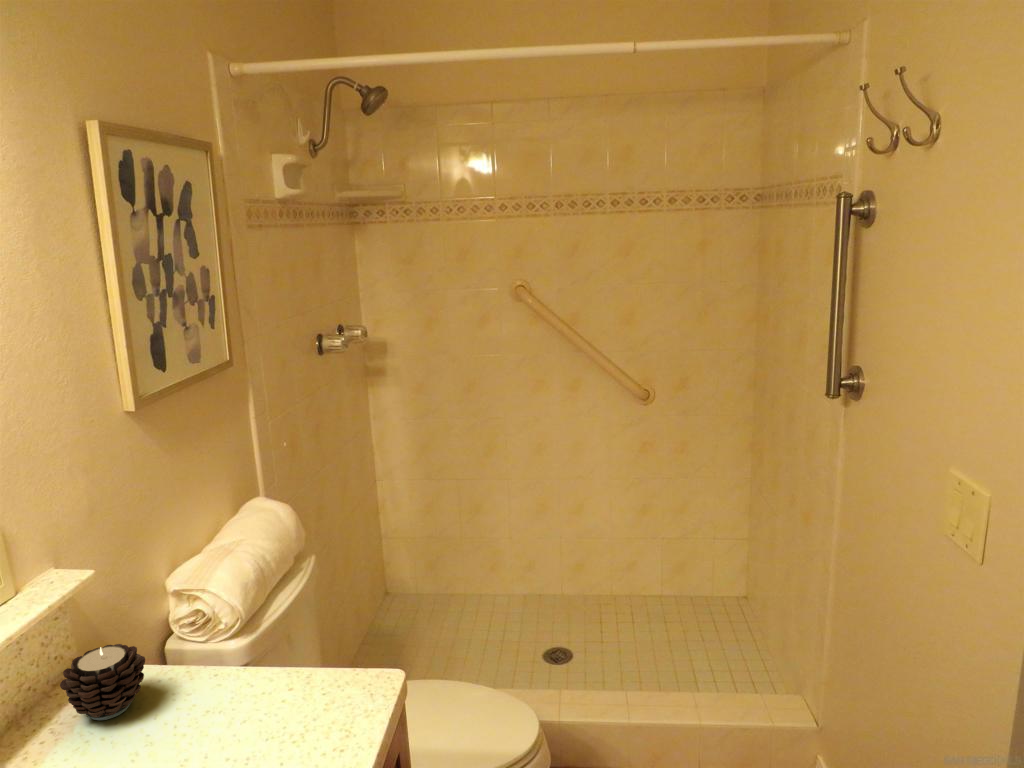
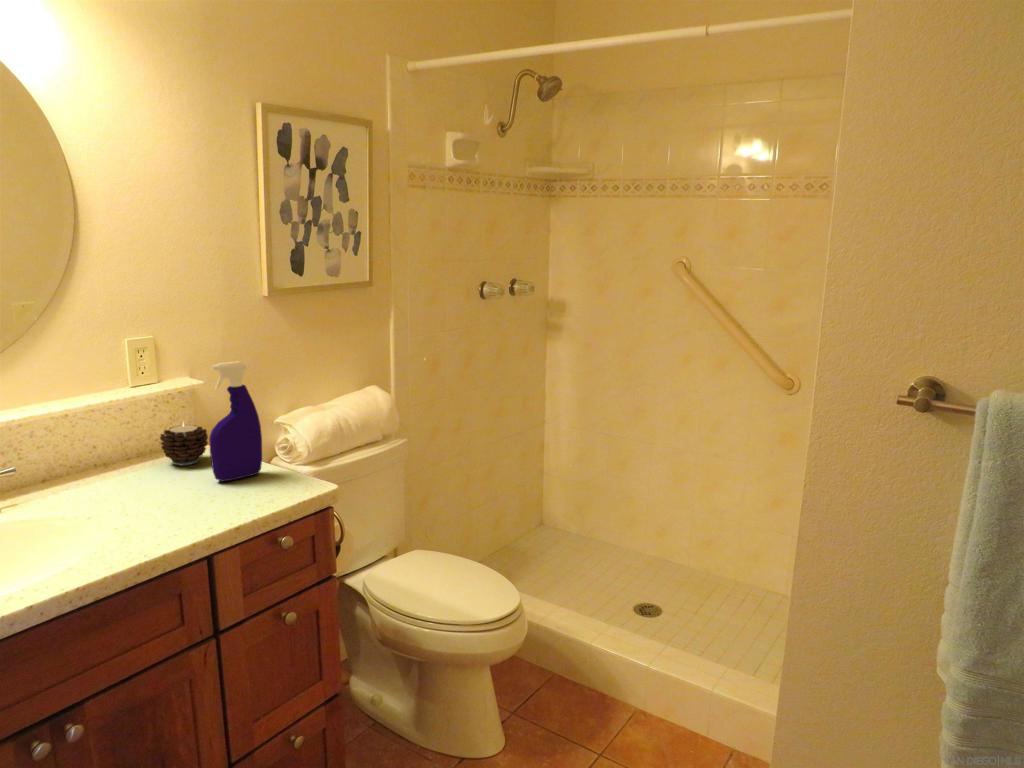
spray bottle: none [192,535,262,727] -> present [209,361,262,481]

